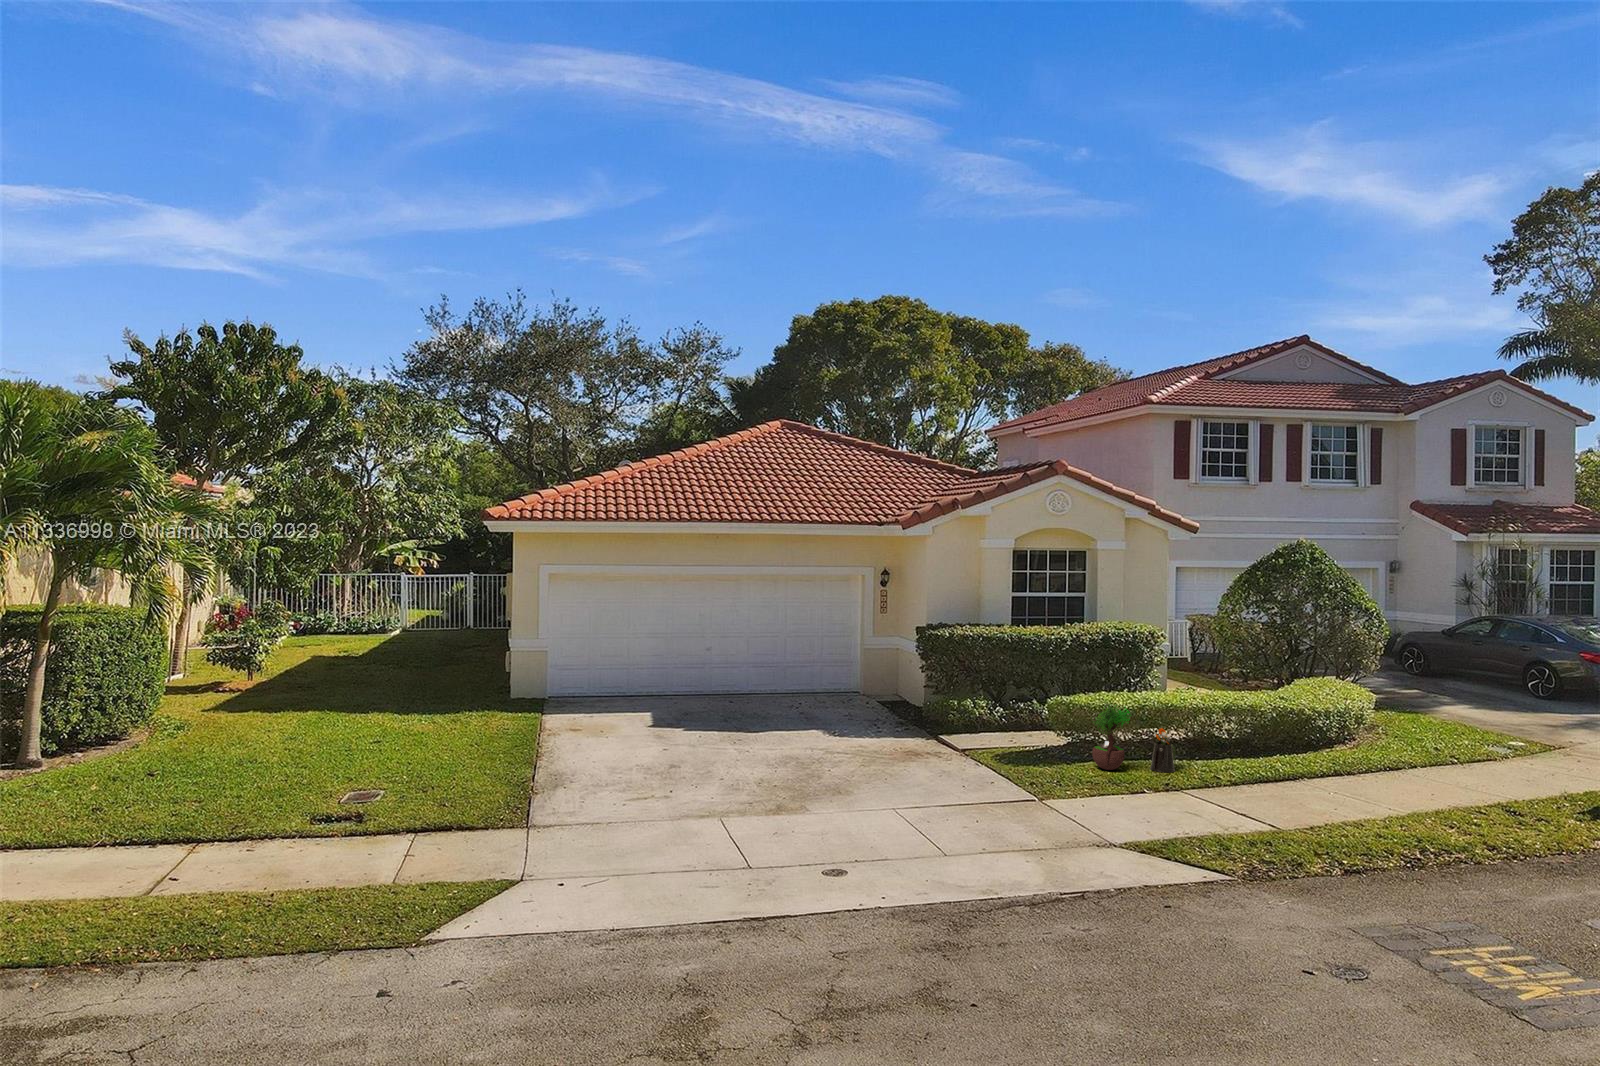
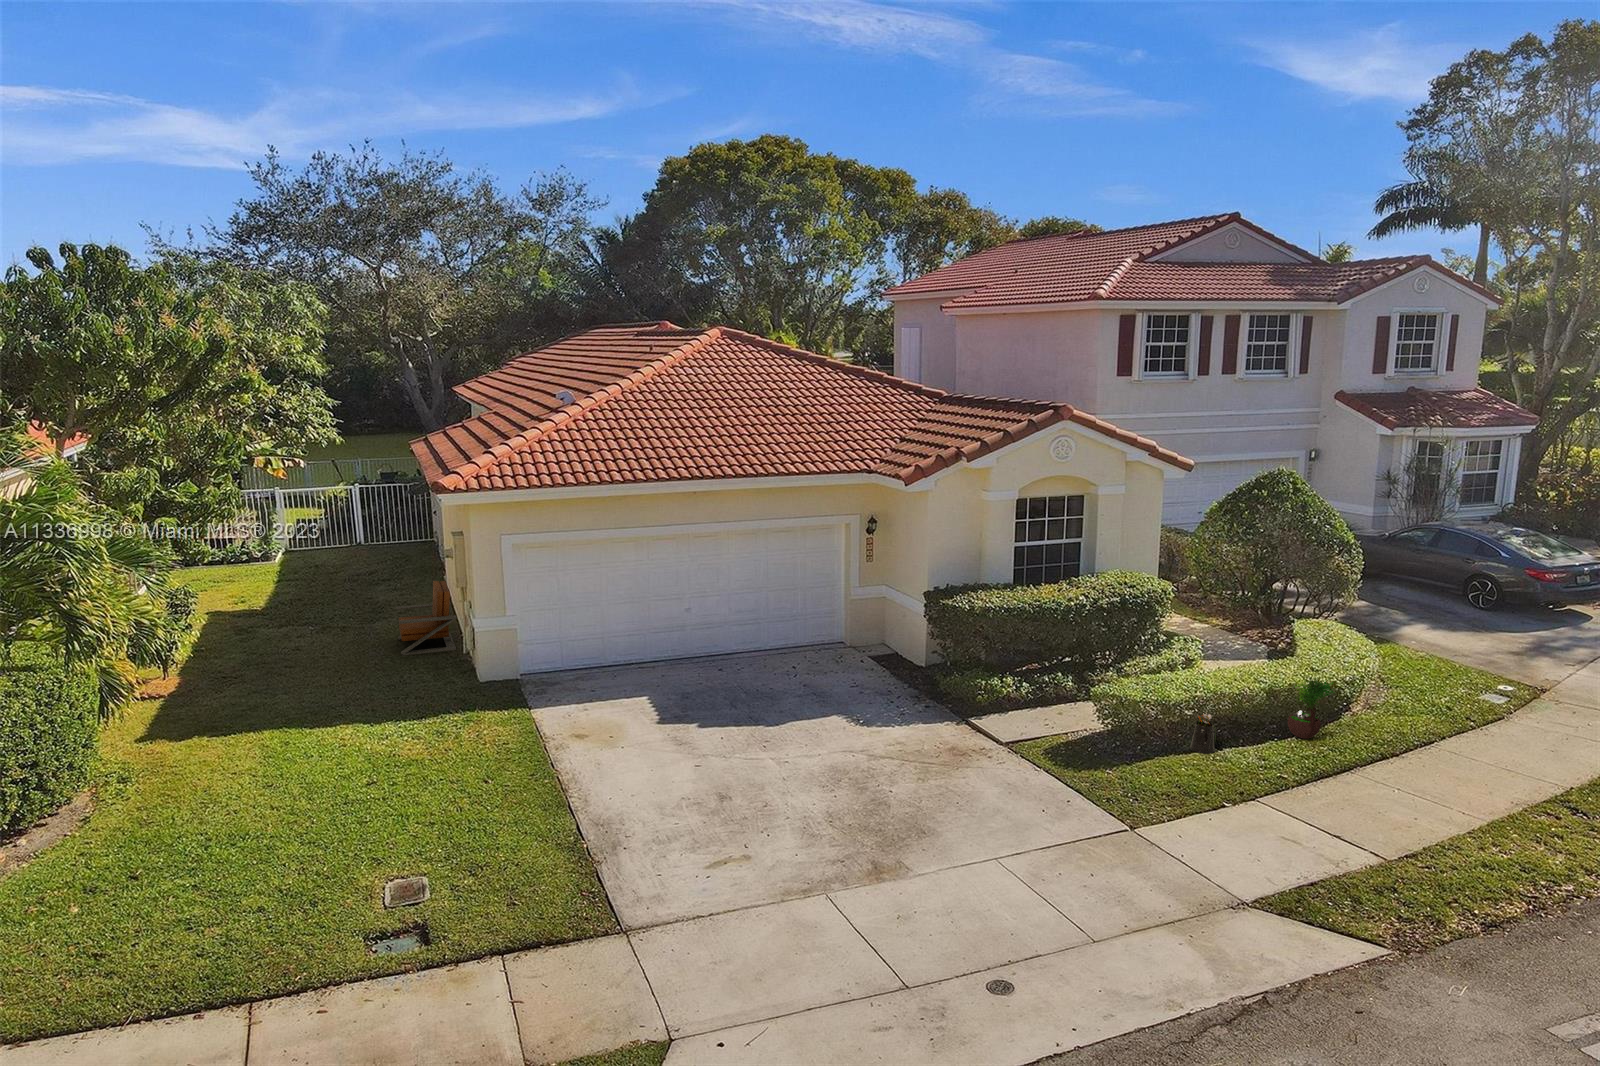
lounge chair: none [462,620,515,680] -> present [396,581,457,656]
potted tree: present [1091,705,1130,770] -> present [1288,677,1332,739]

